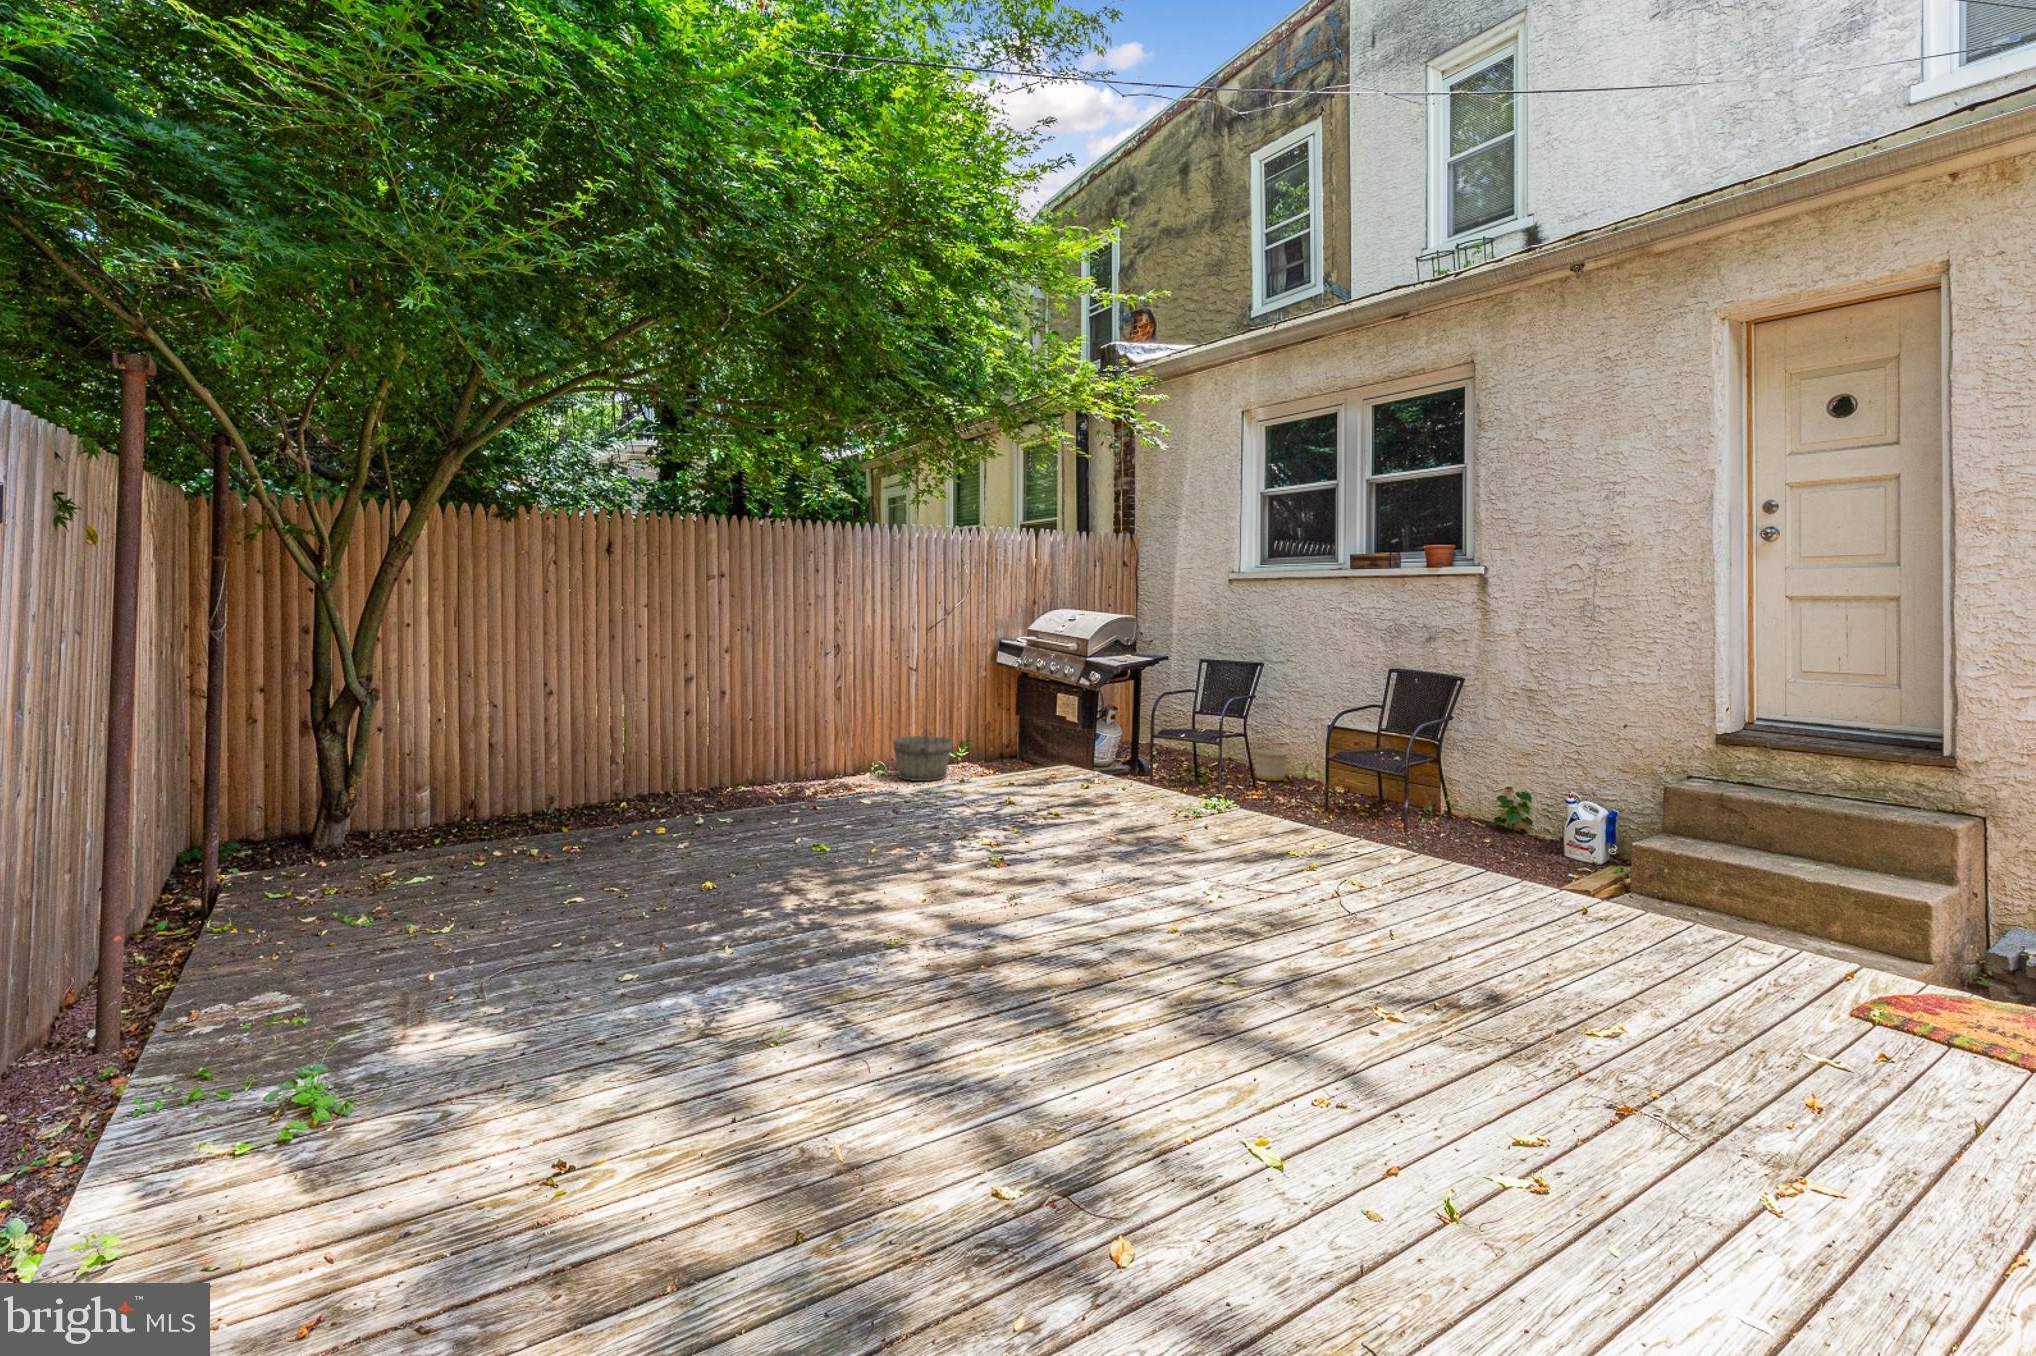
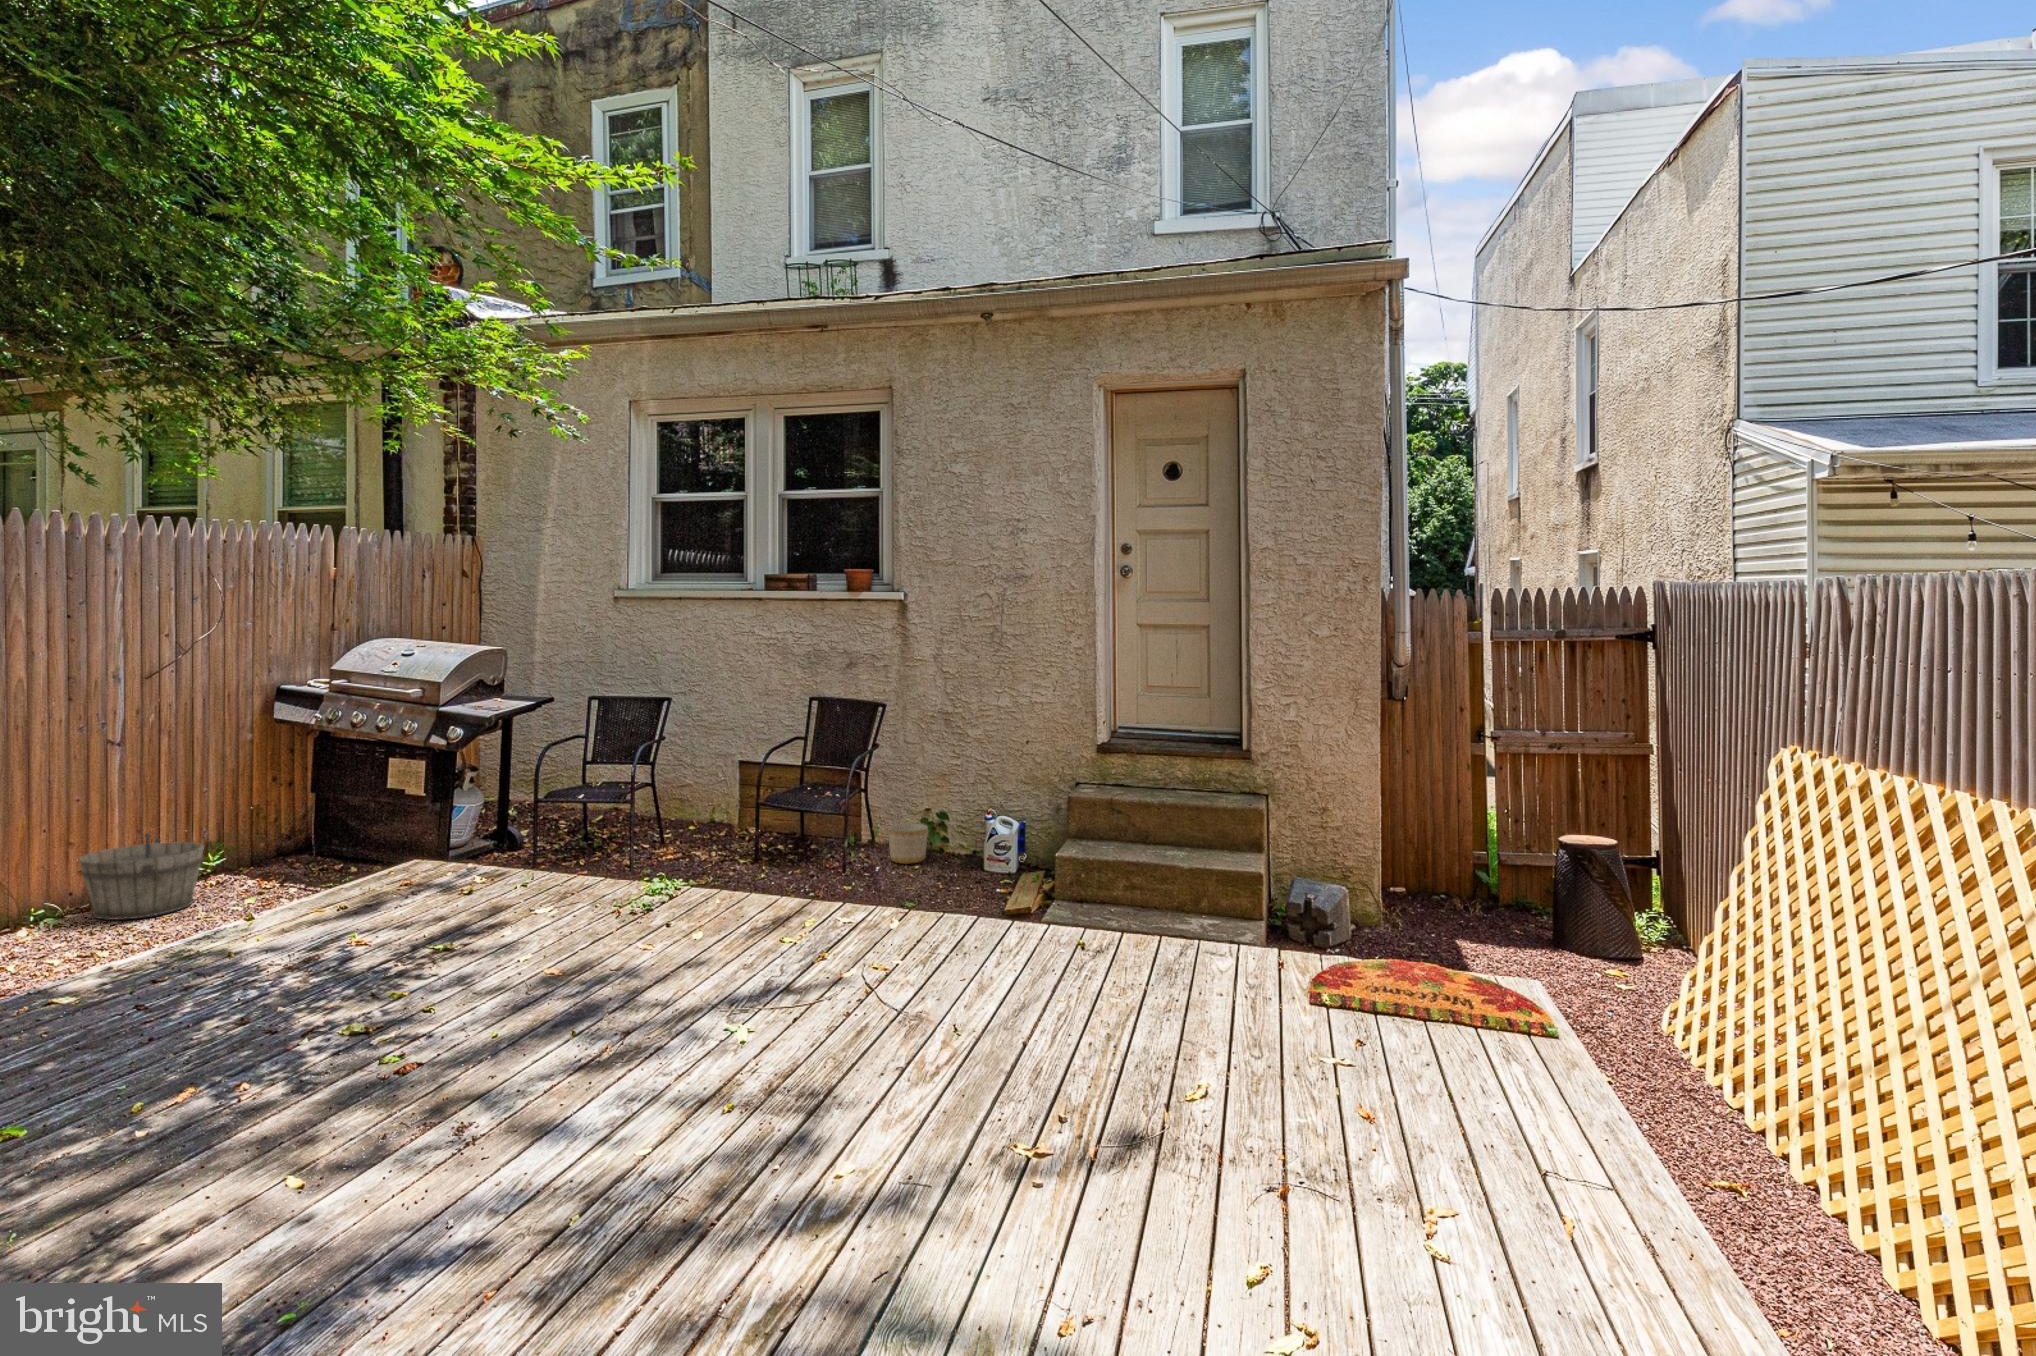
planter: present [1255,750,1287,781] -> present [888,823,928,864]

